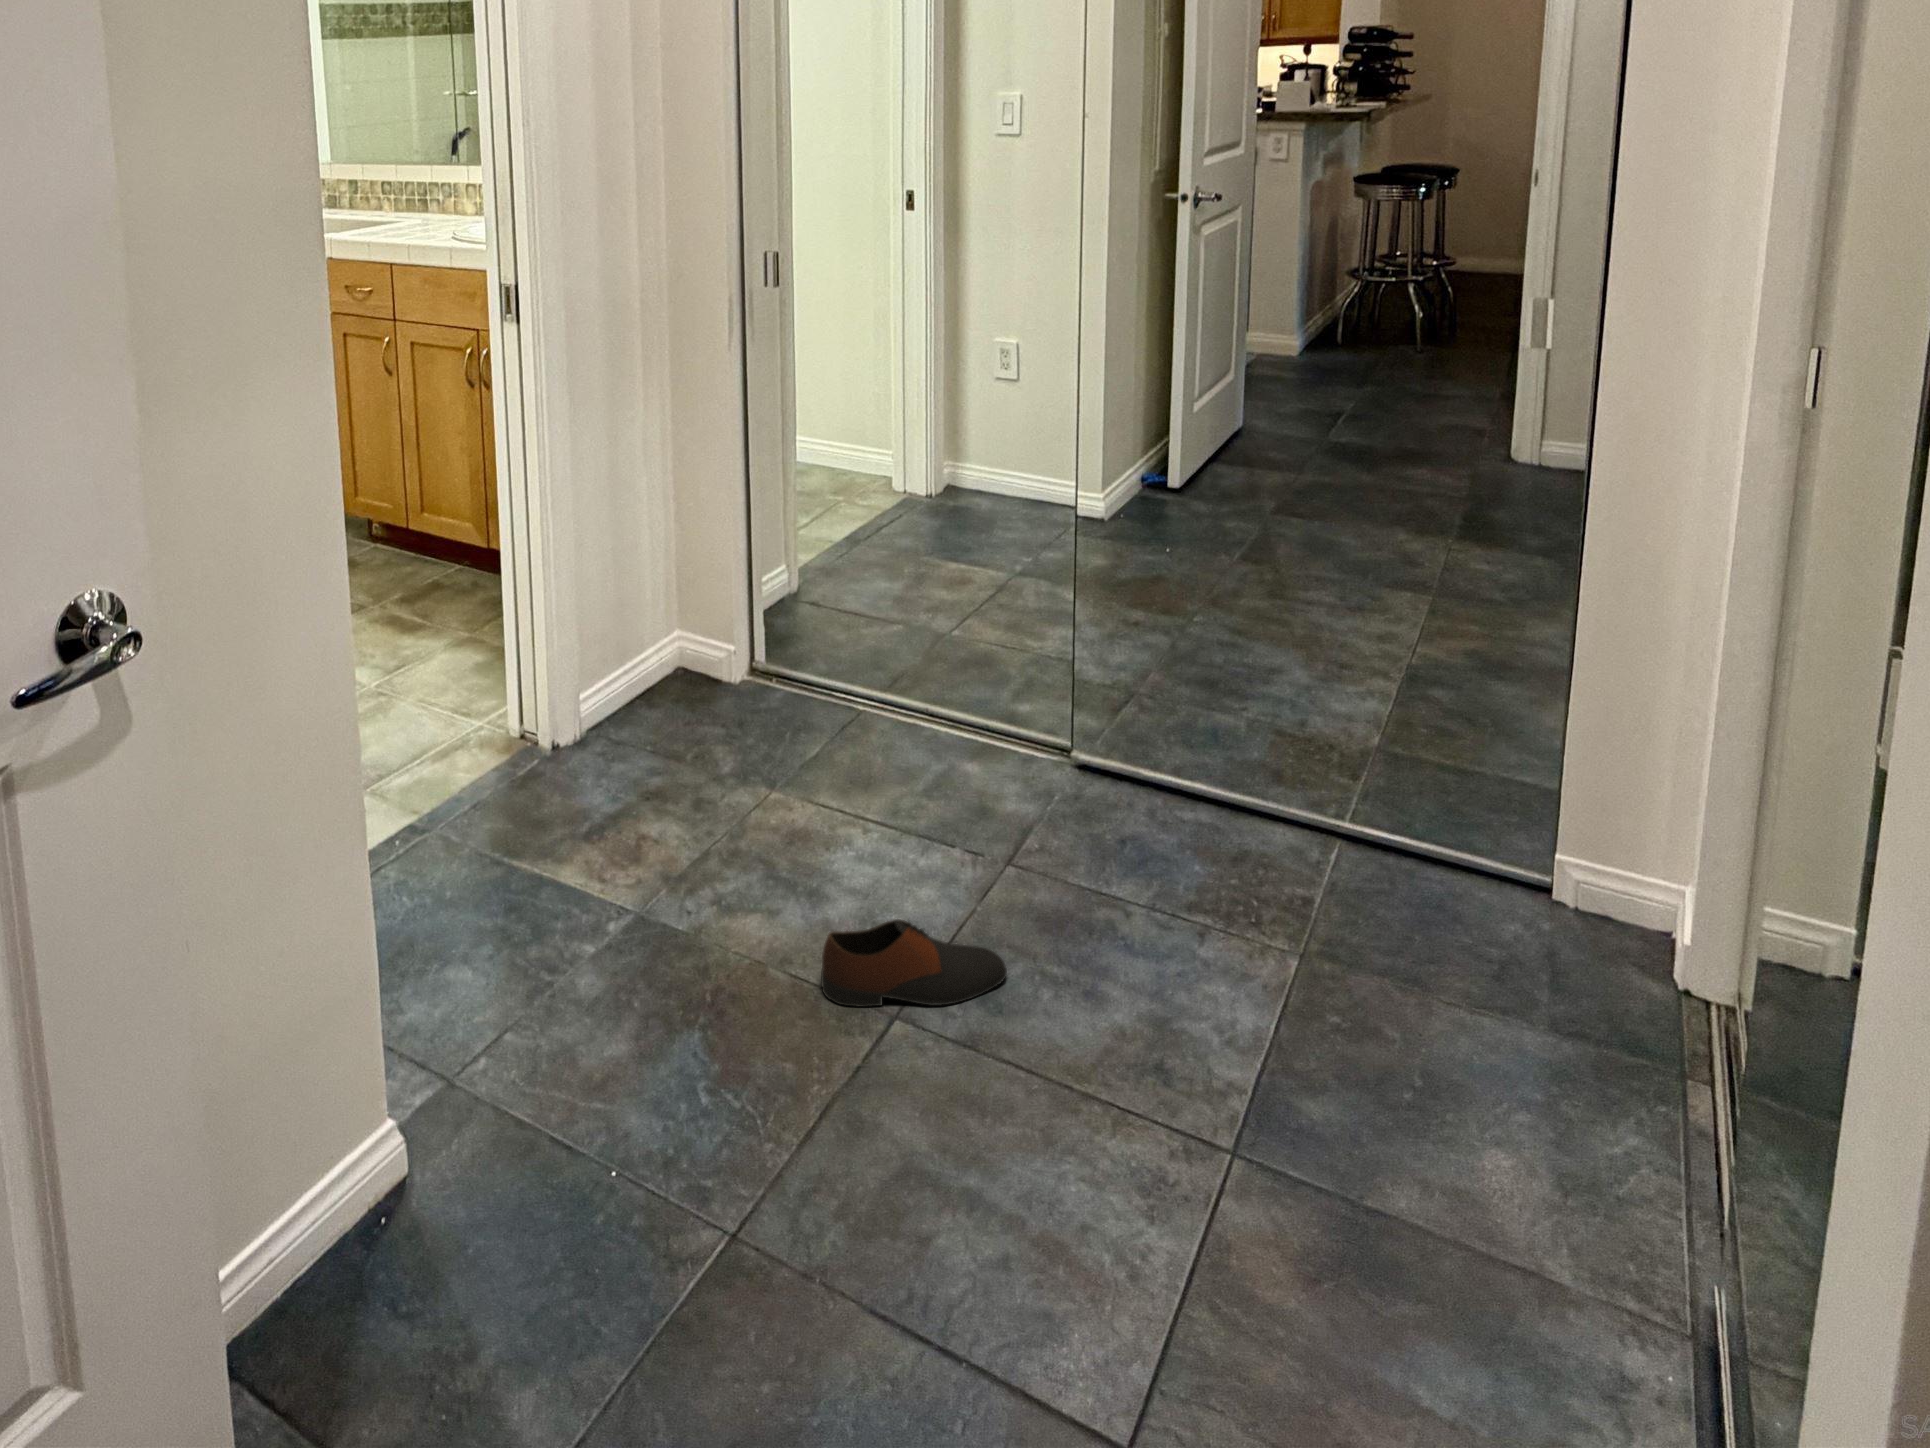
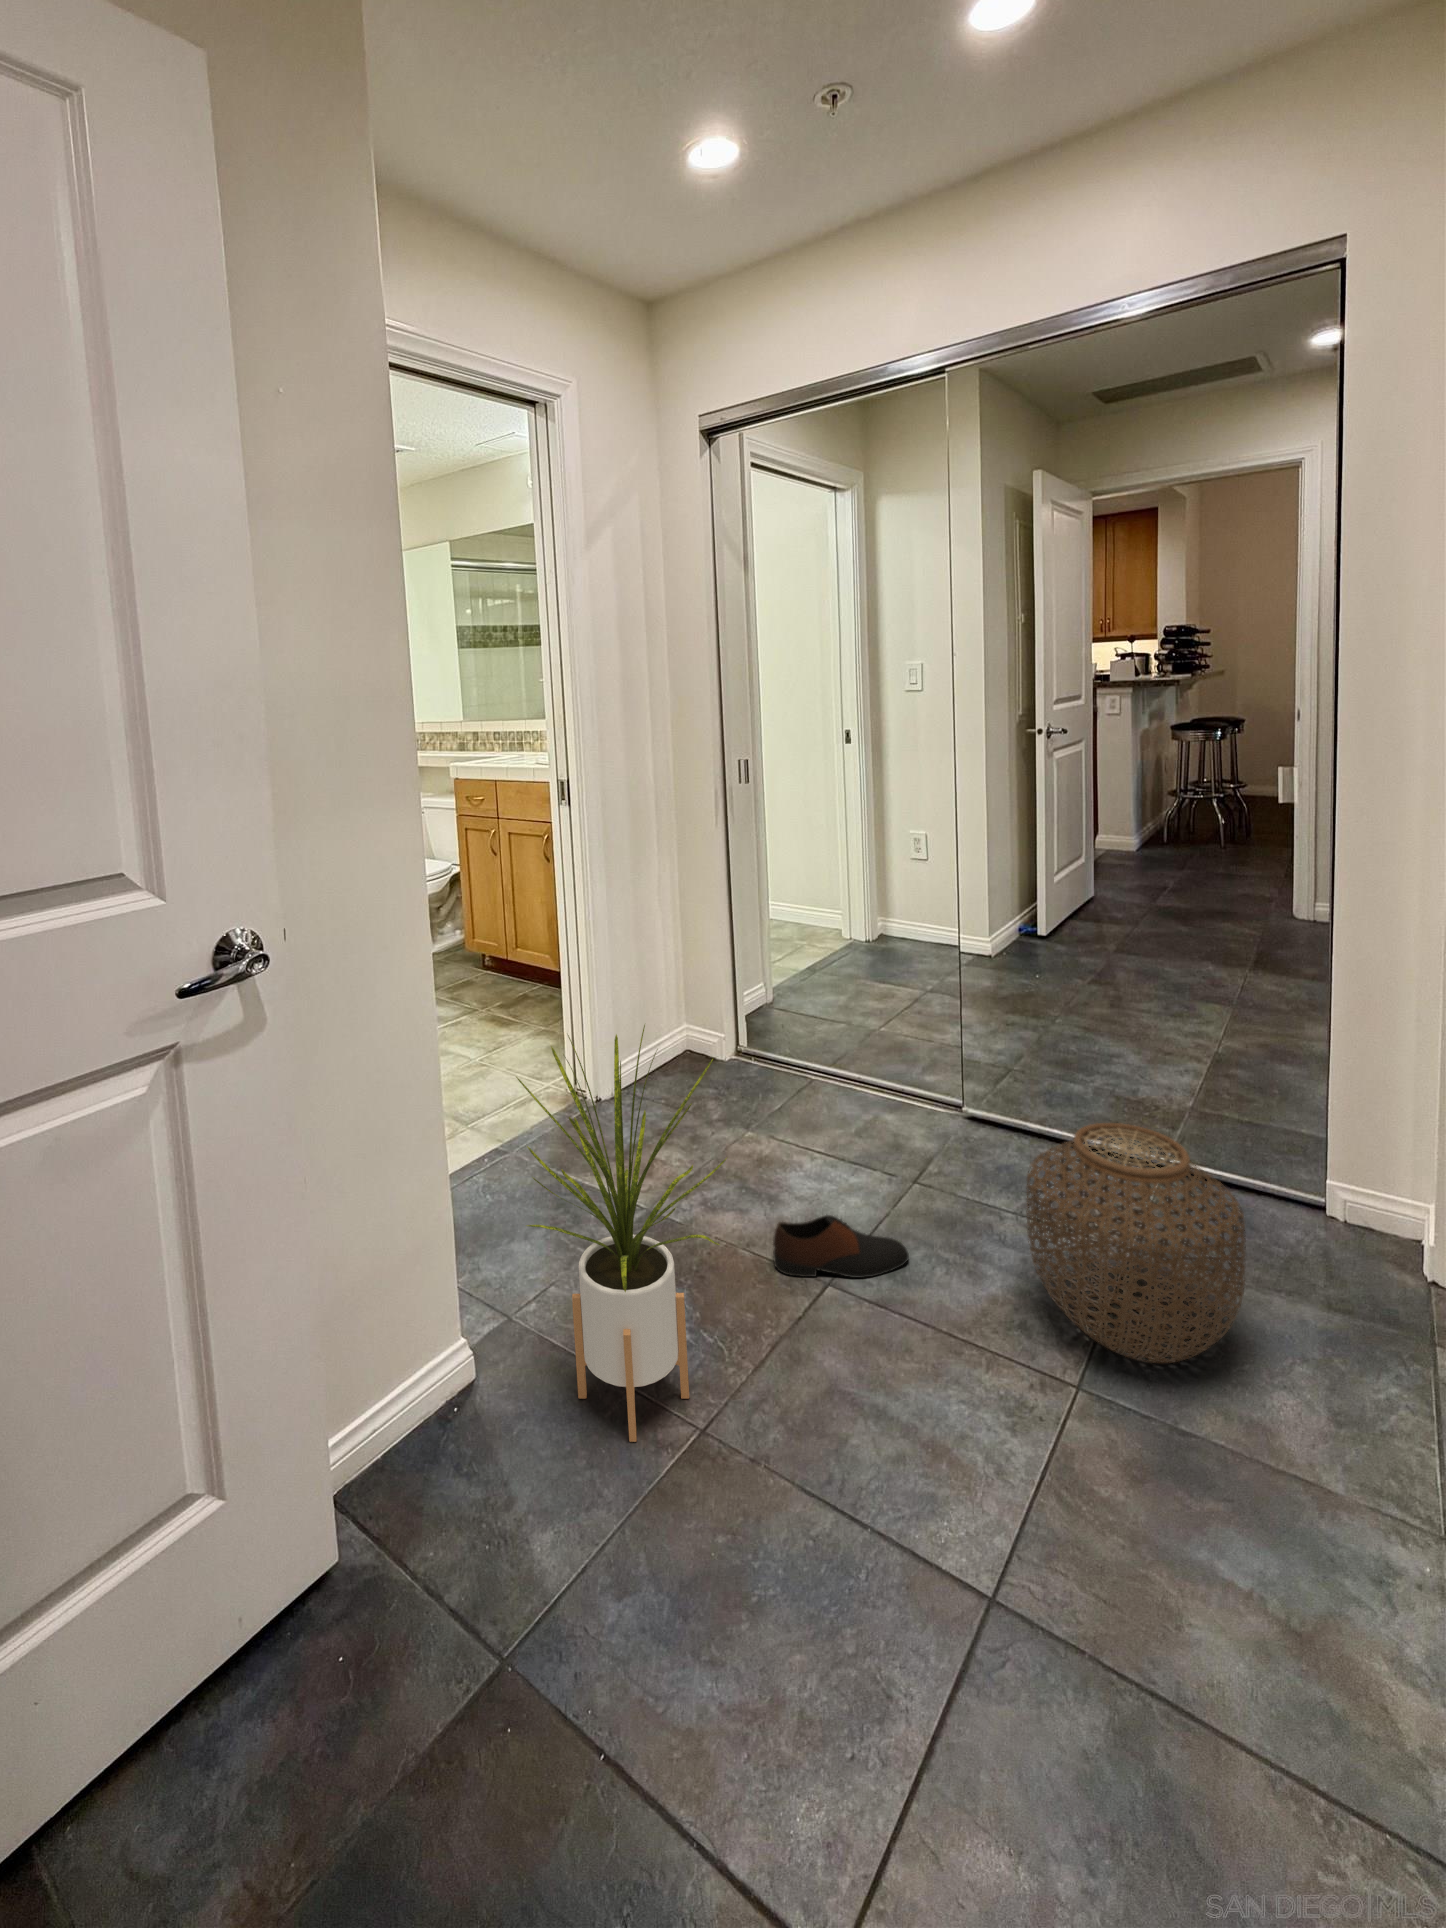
house plant: none [474,684,778,1266] -> present [516,1025,727,1442]
woven basket: none [1172,793,1462,1115] -> present [1026,1123,1246,1363]

